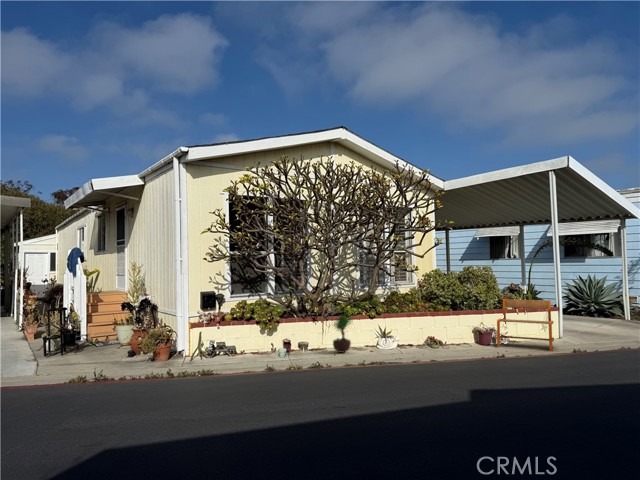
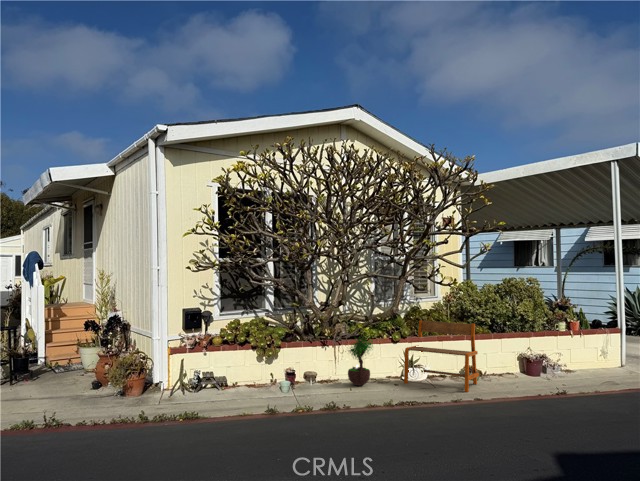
bench: present [497,299,554,351] -> present [404,320,479,392]

